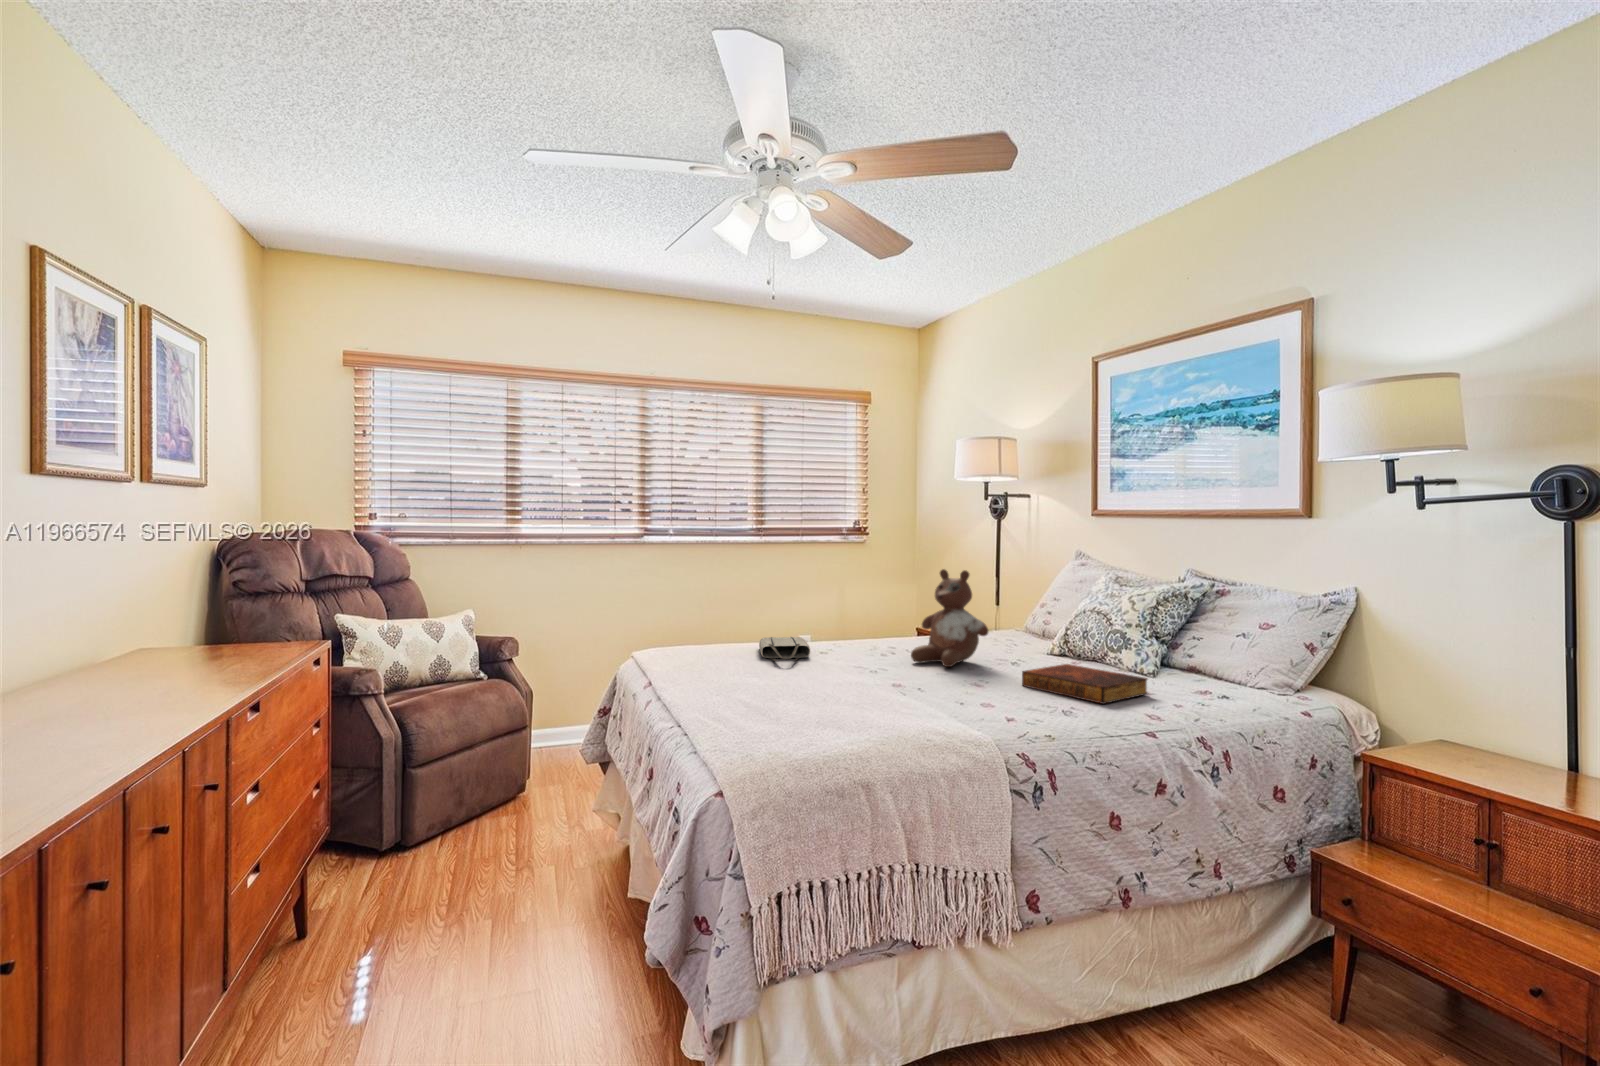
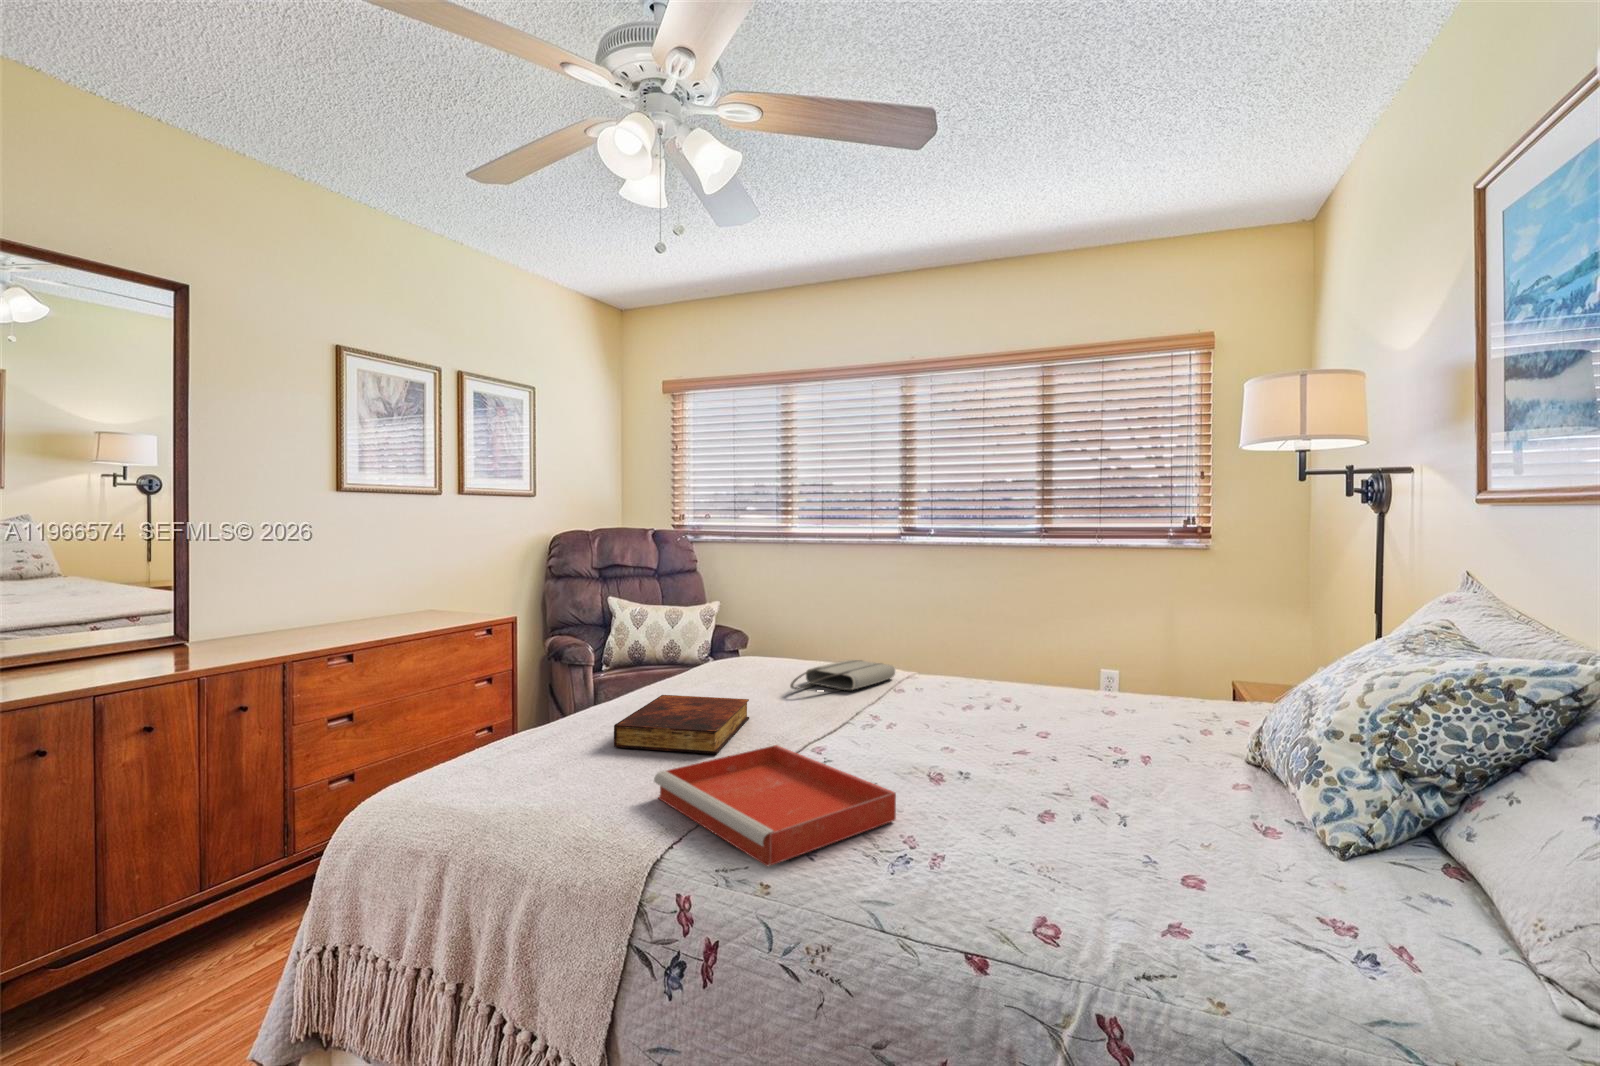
stuffed bear: present [911,569,988,667] -> none [955,589,1061,741]
book: present [1022,664,1147,704] -> present [614,695,749,754]
tray: none [908,683,1045,727] -> present [654,745,896,866]

